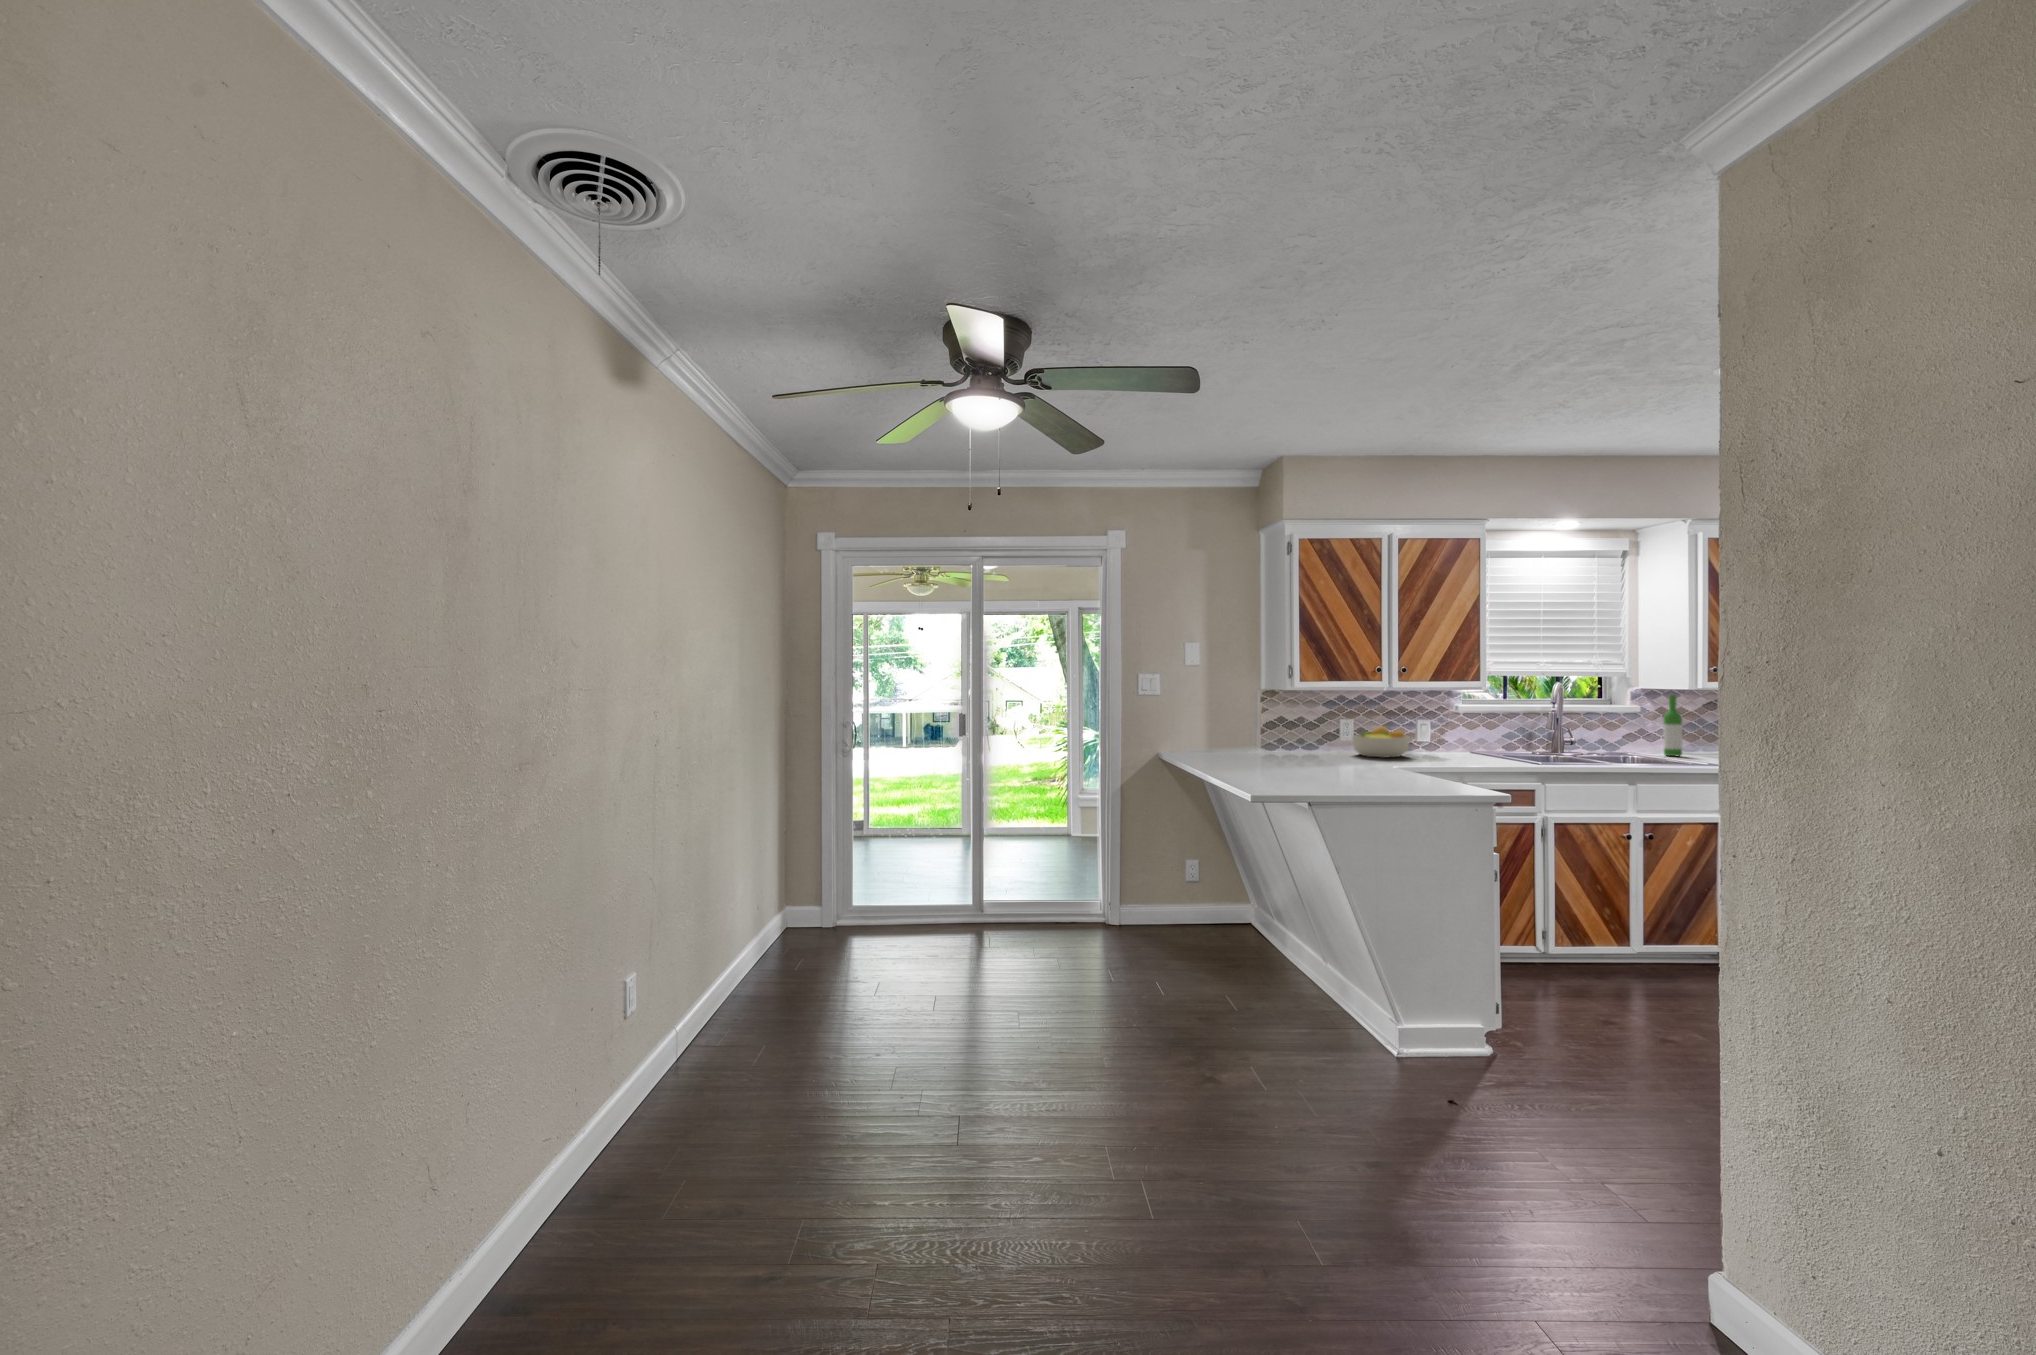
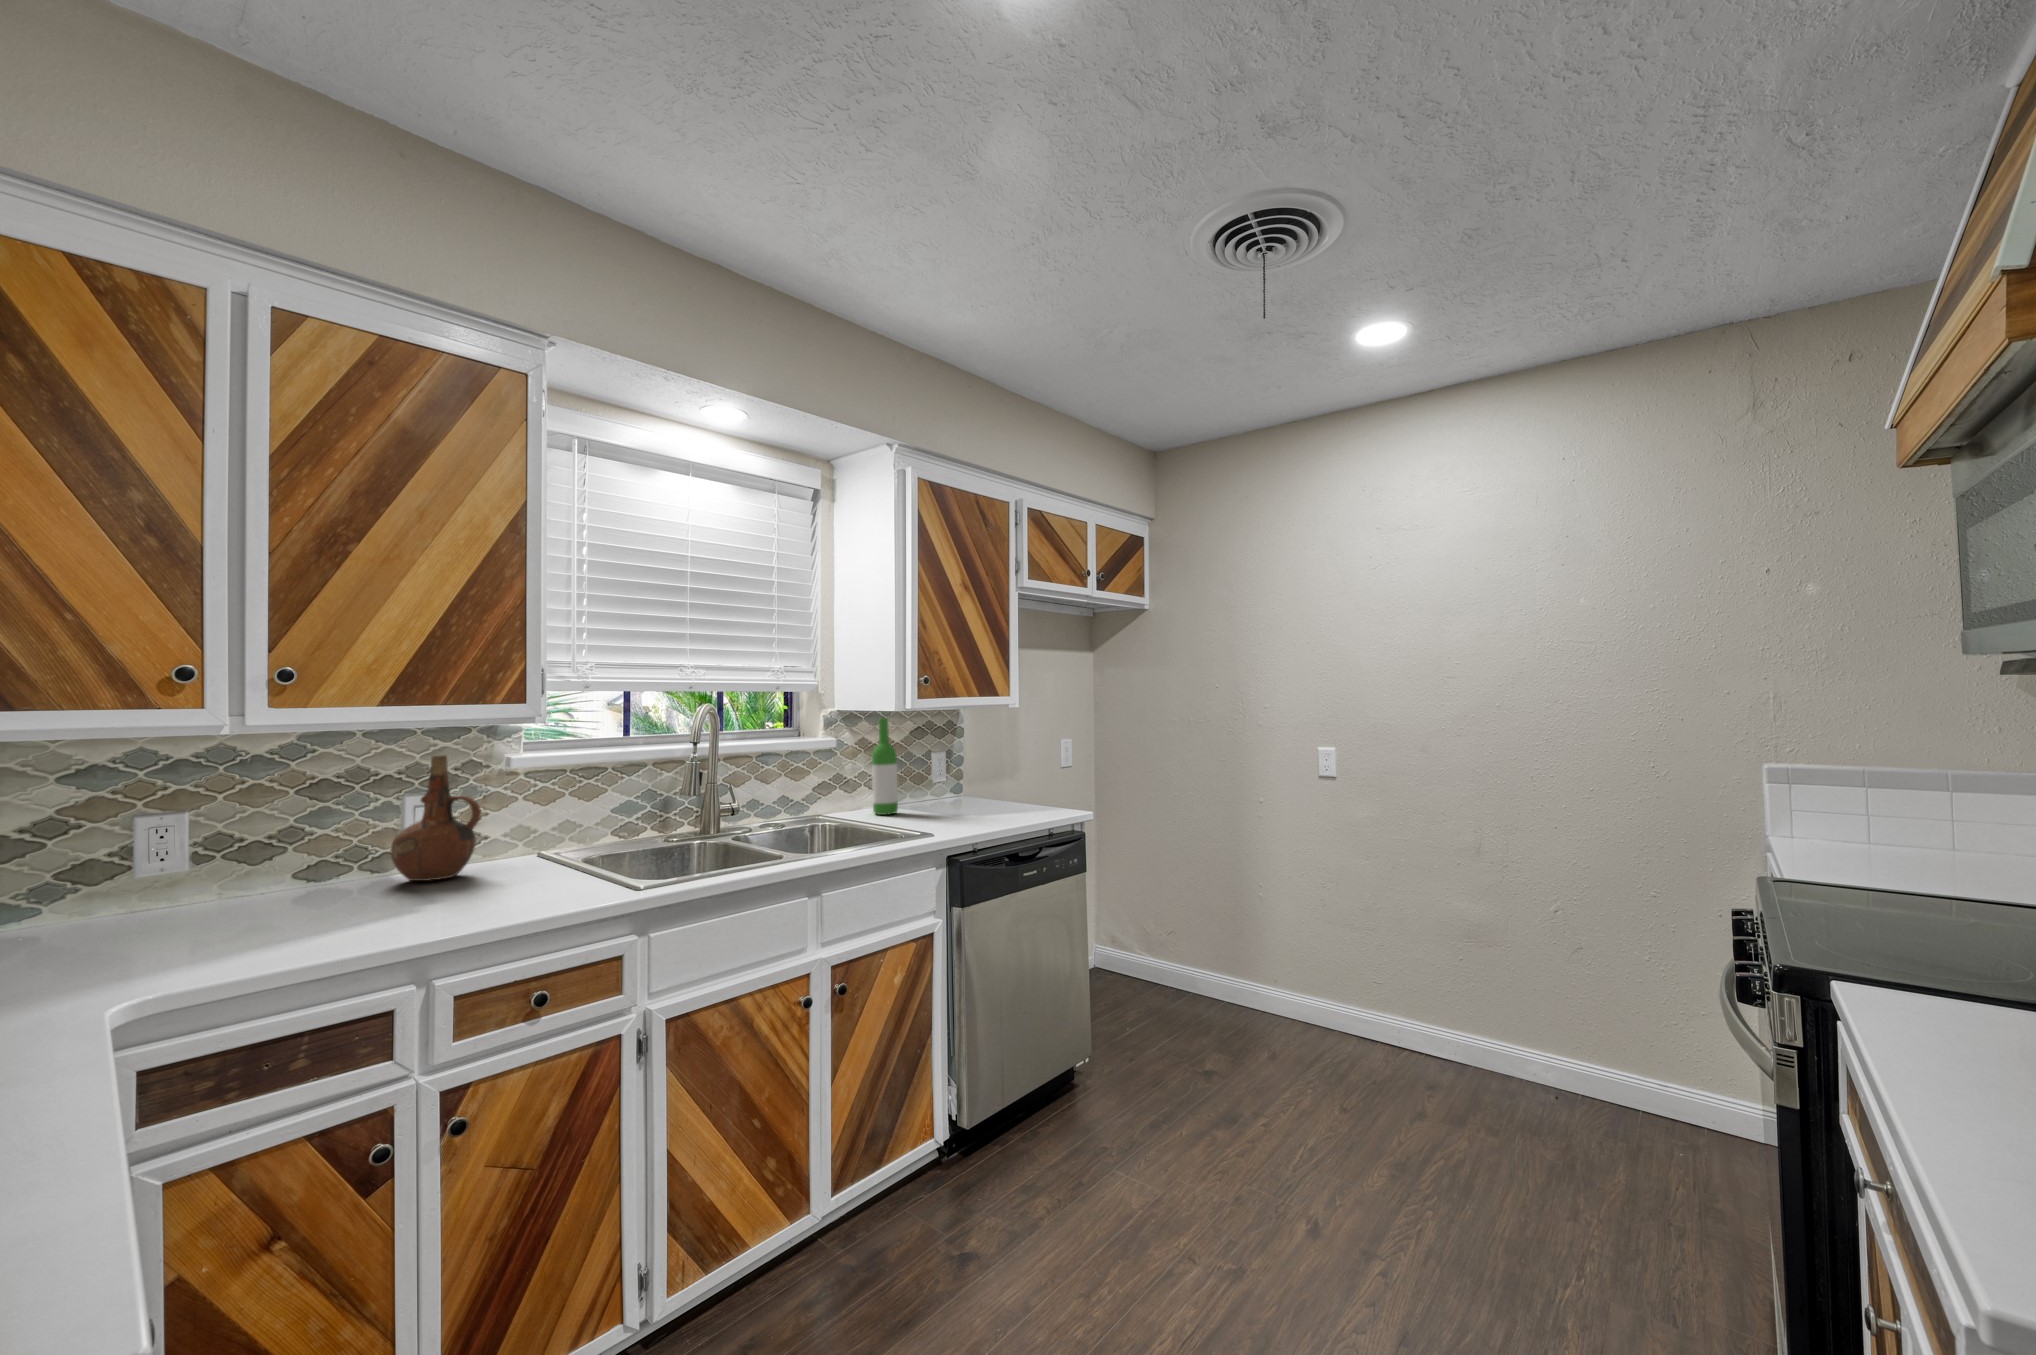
ceramic pitcher: none [1423,703,1455,754] -> present [391,756,481,881]
fruit bowl: present [1353,726,1410,758] -> none [74,832,307,948]

